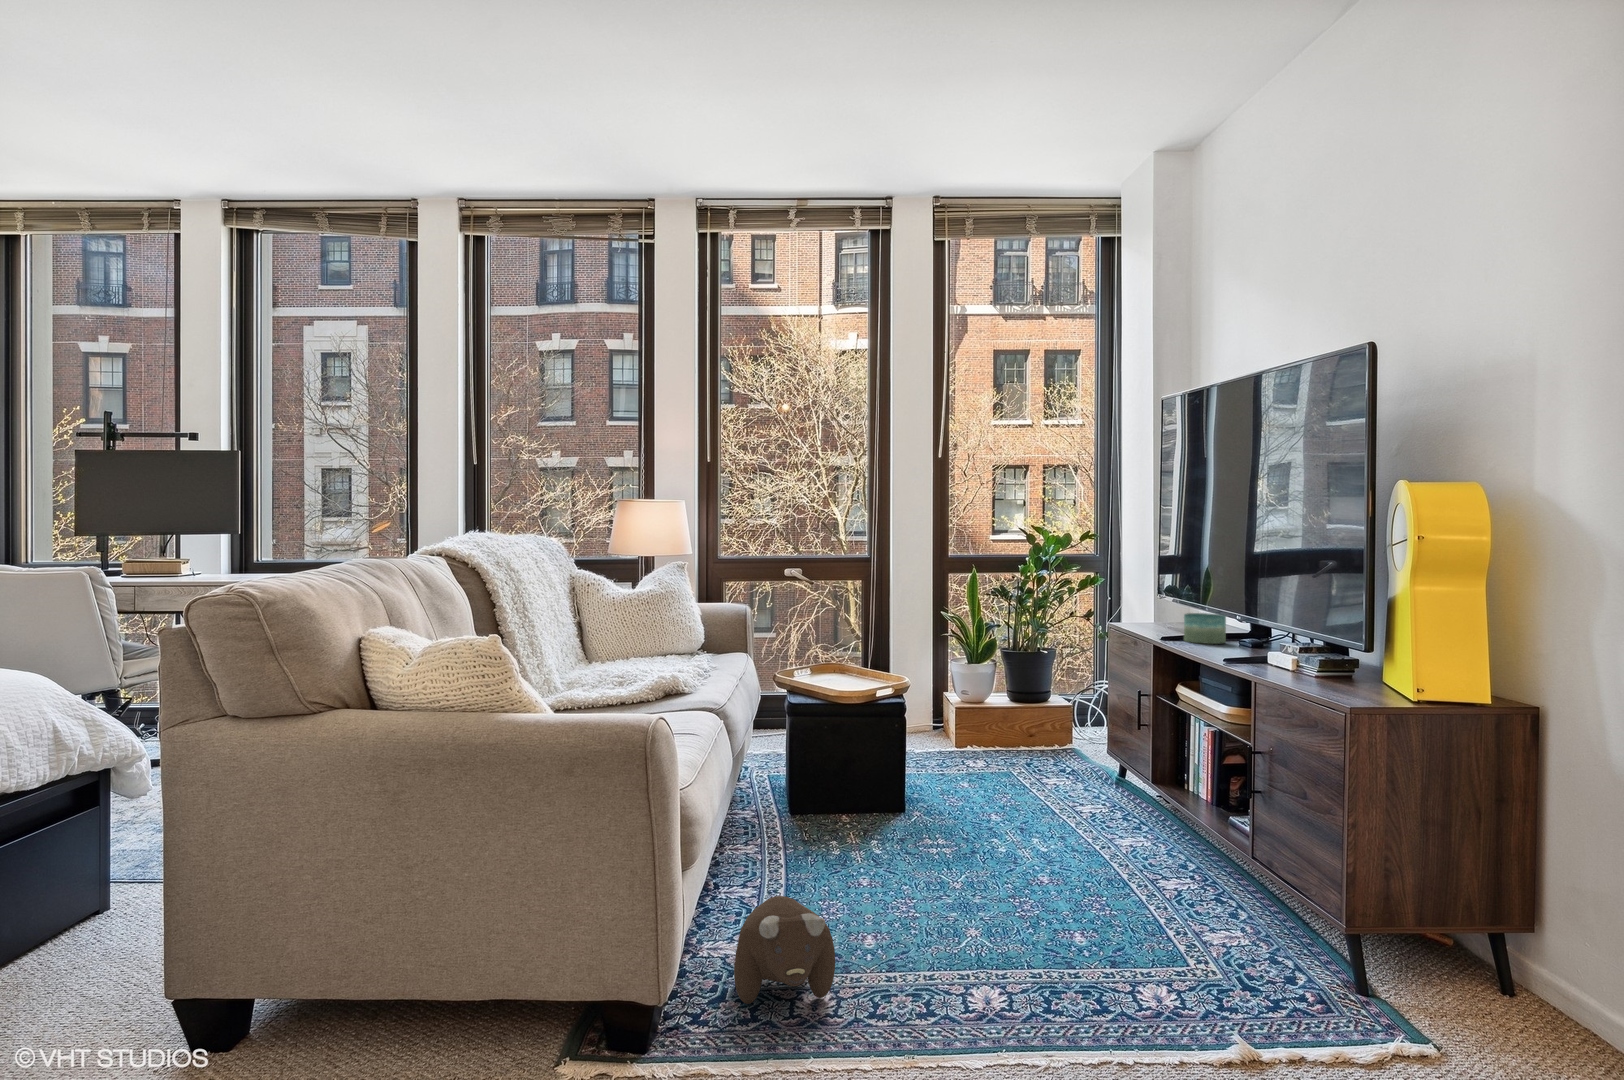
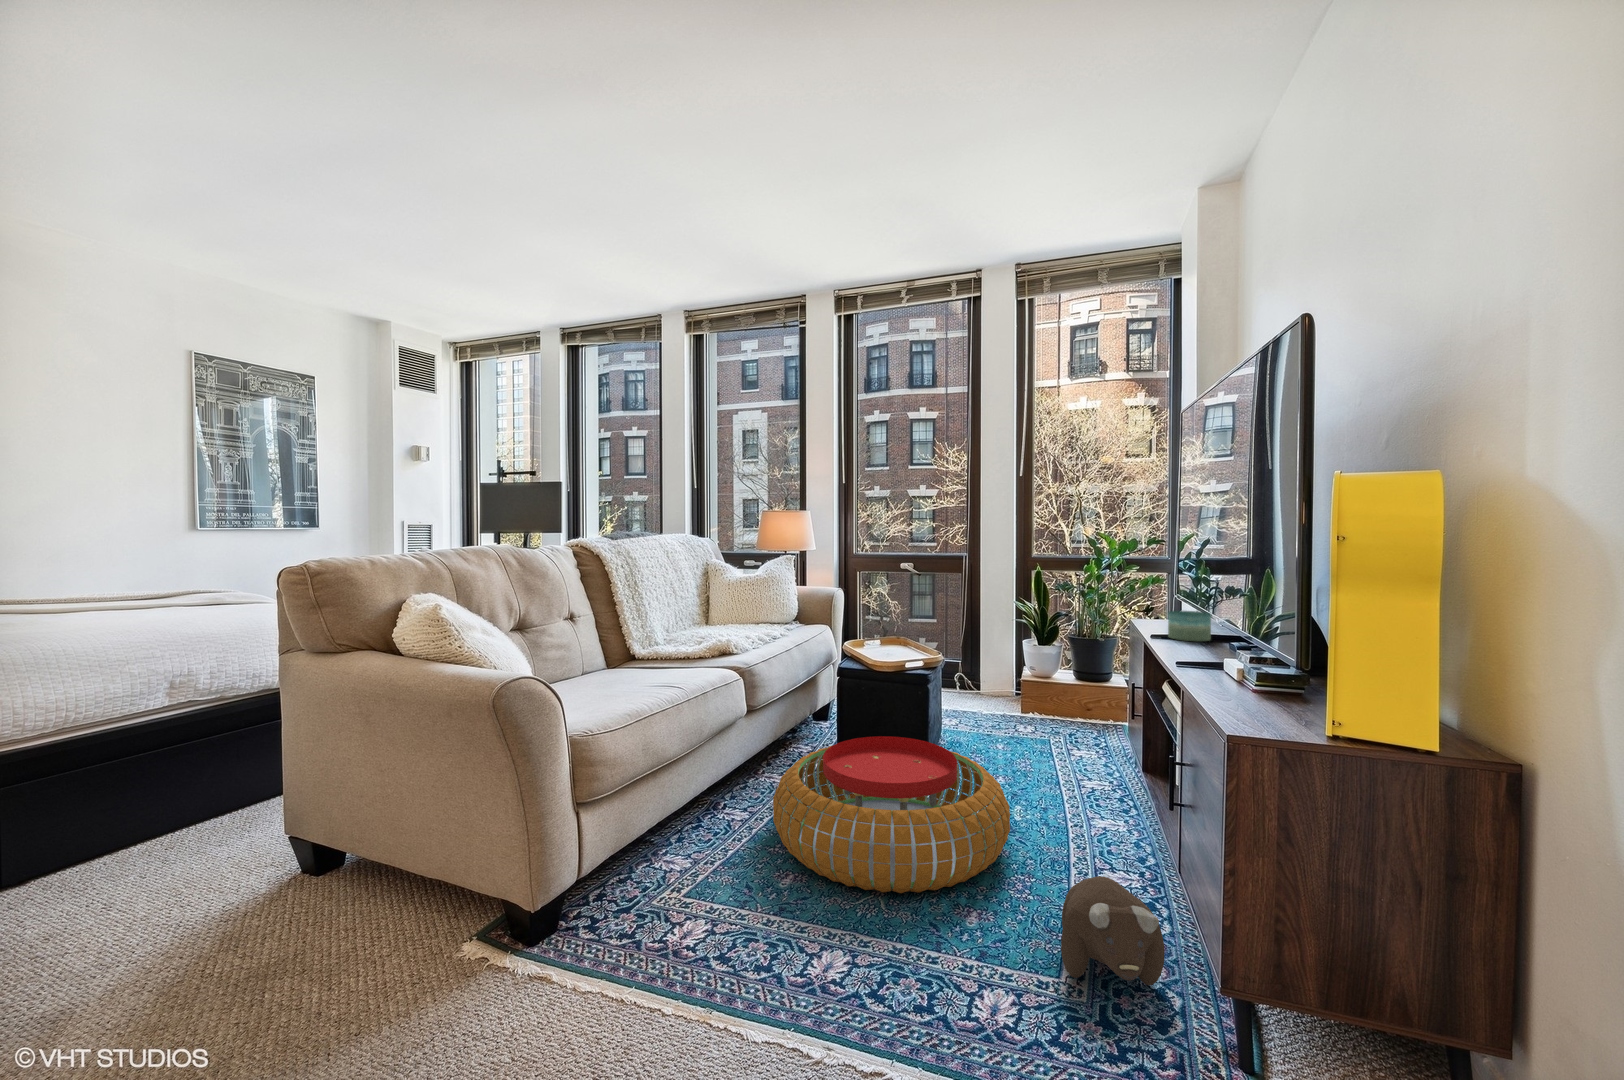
pouf: none [802,771,1076,928] -> present [773,736,1010,893]
plush toy: present [734,896,835,1004] -> present [1061,876,1165,985]

